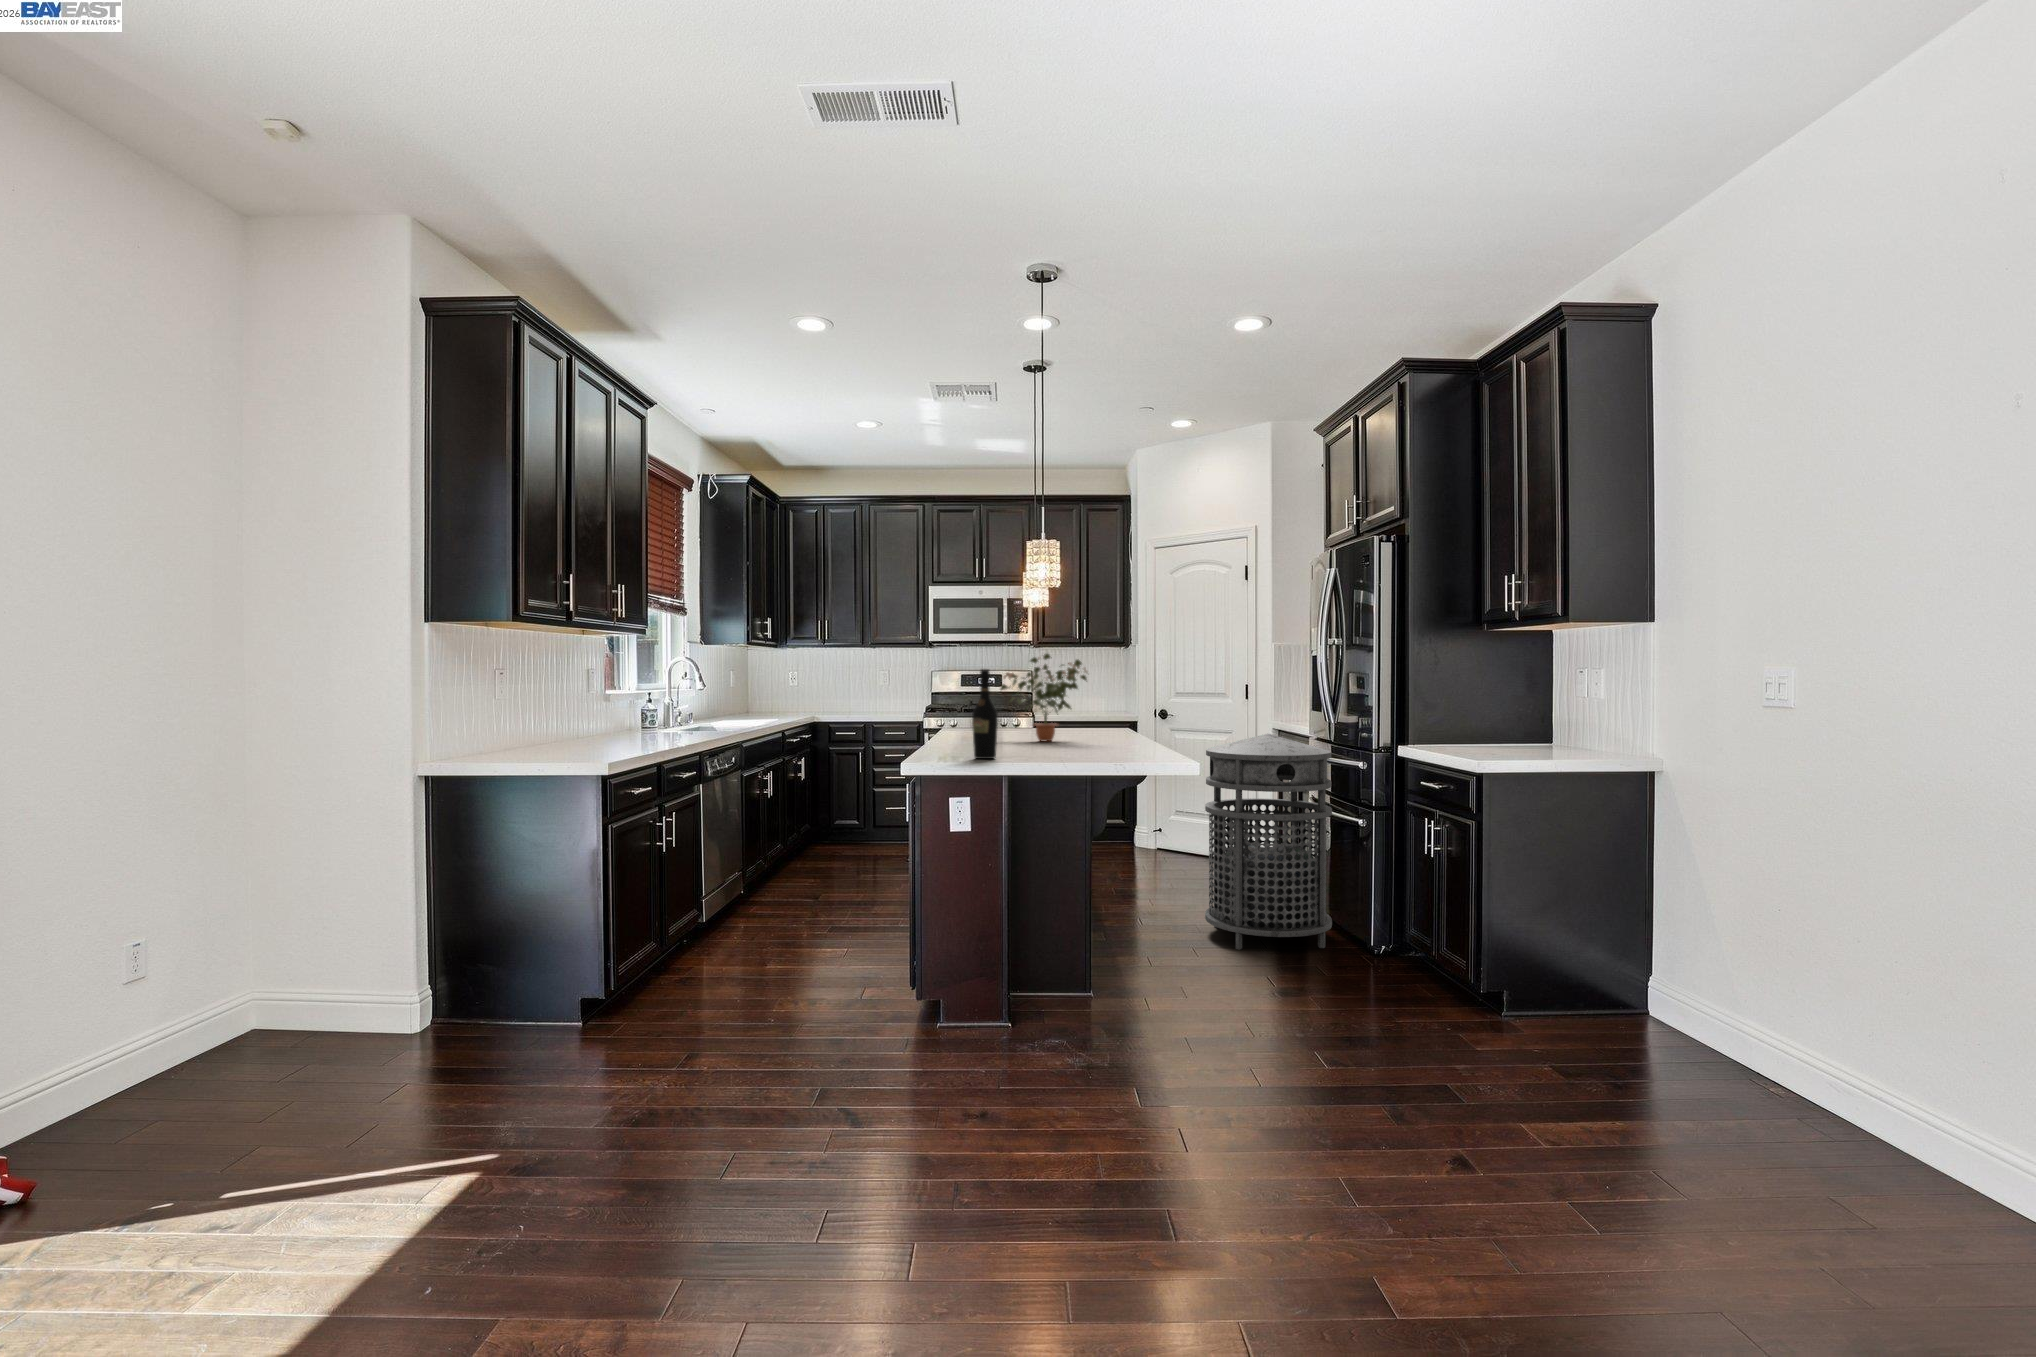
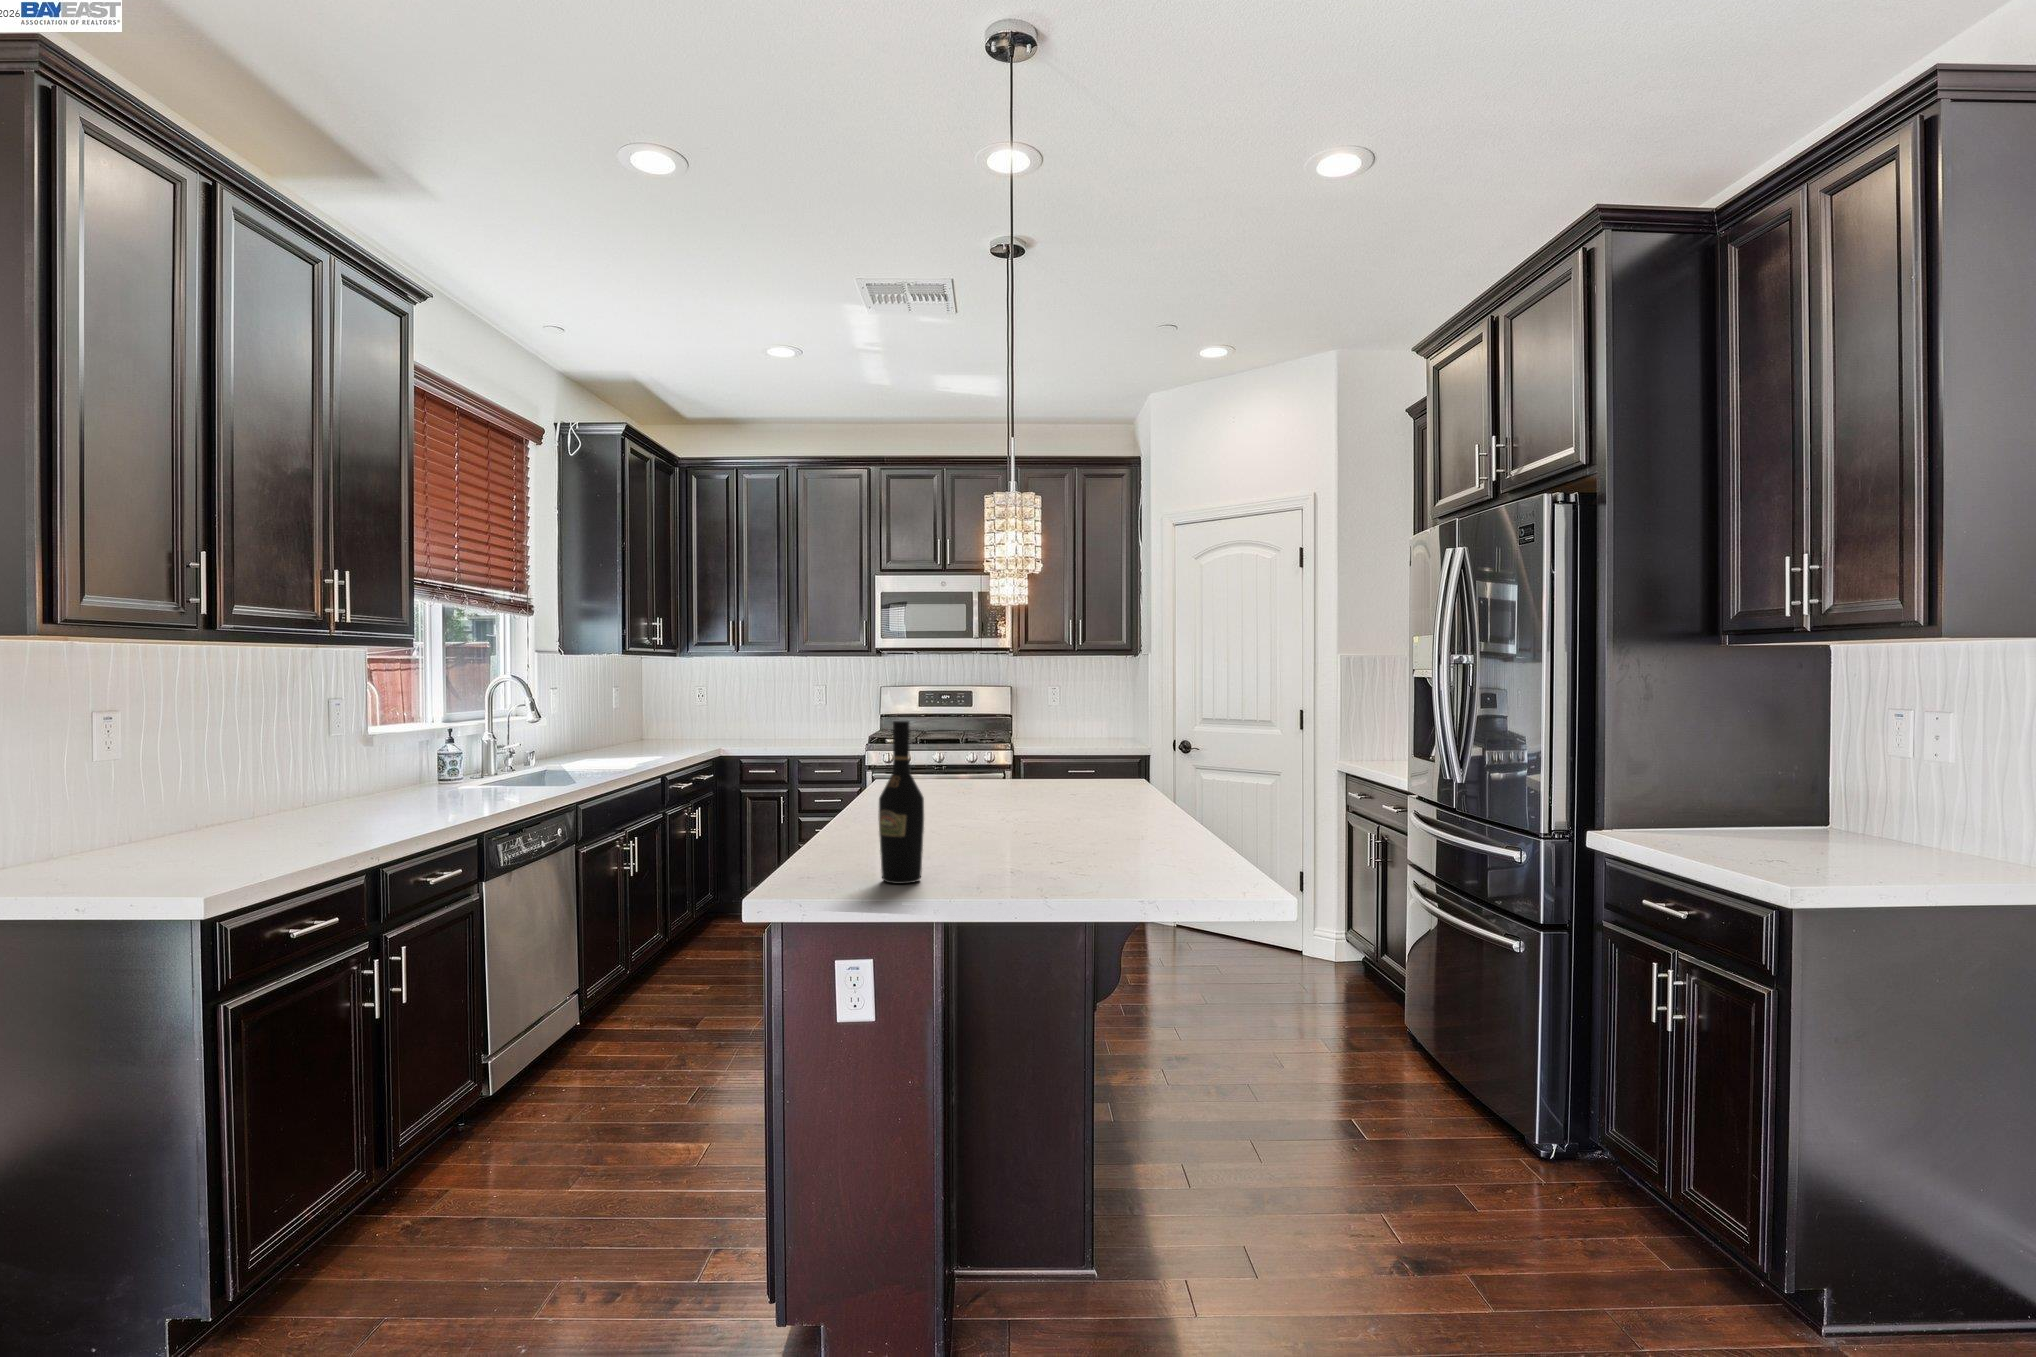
potted plant: present [1001,654,1087,741] -> none [948,677,1088,813]
trash can: present [1205,734,1332,949] -> none [1264,800,1463,1143]

